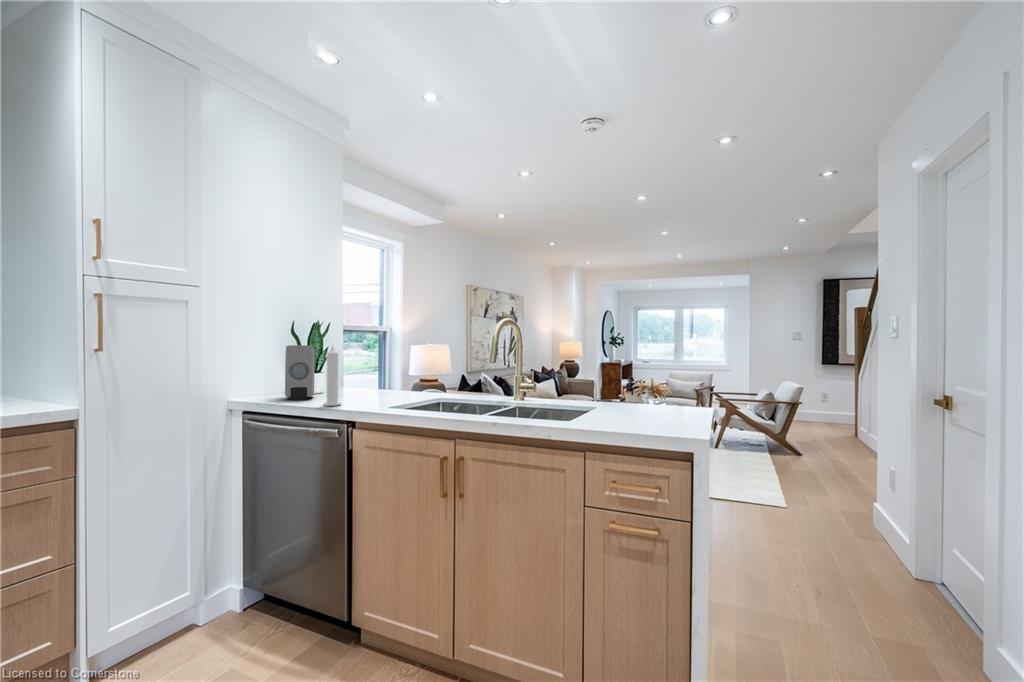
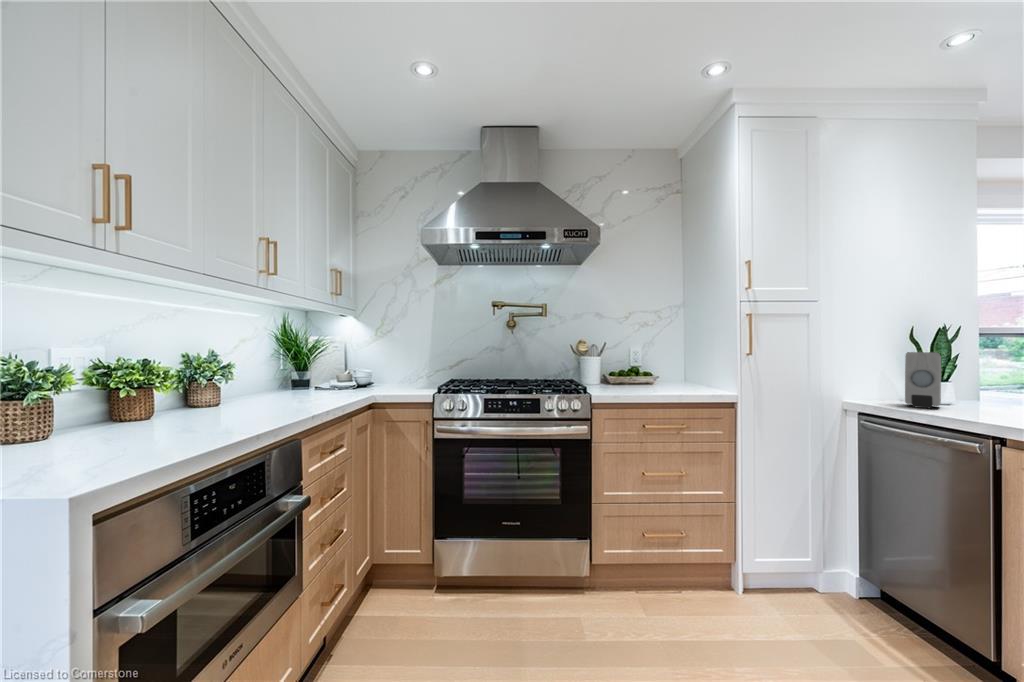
candle: present [323,345,341,406] -> none [957,353,982,419]

